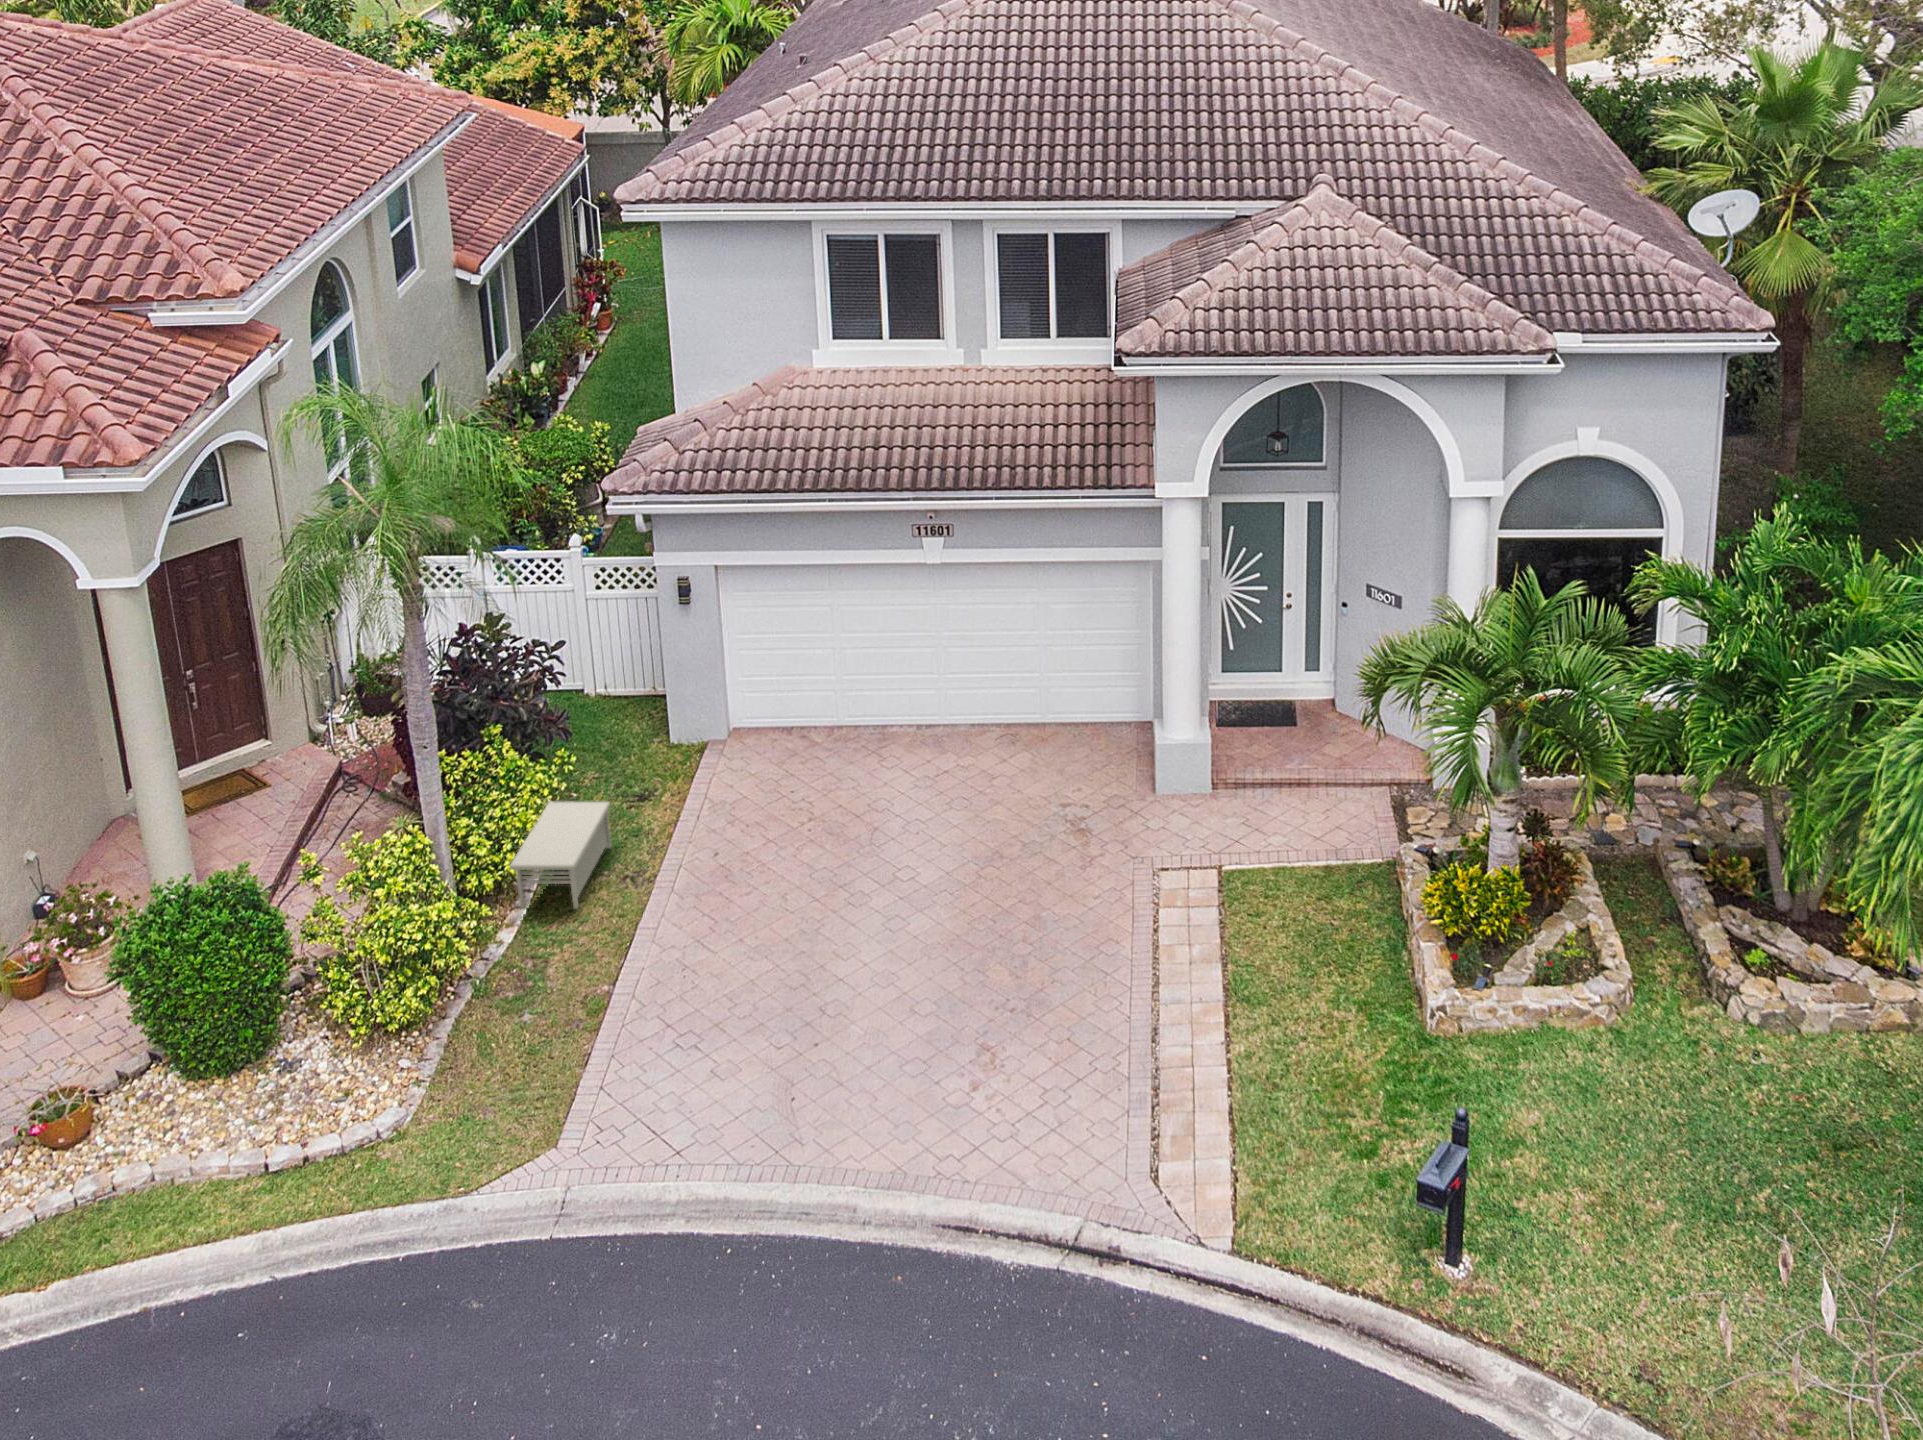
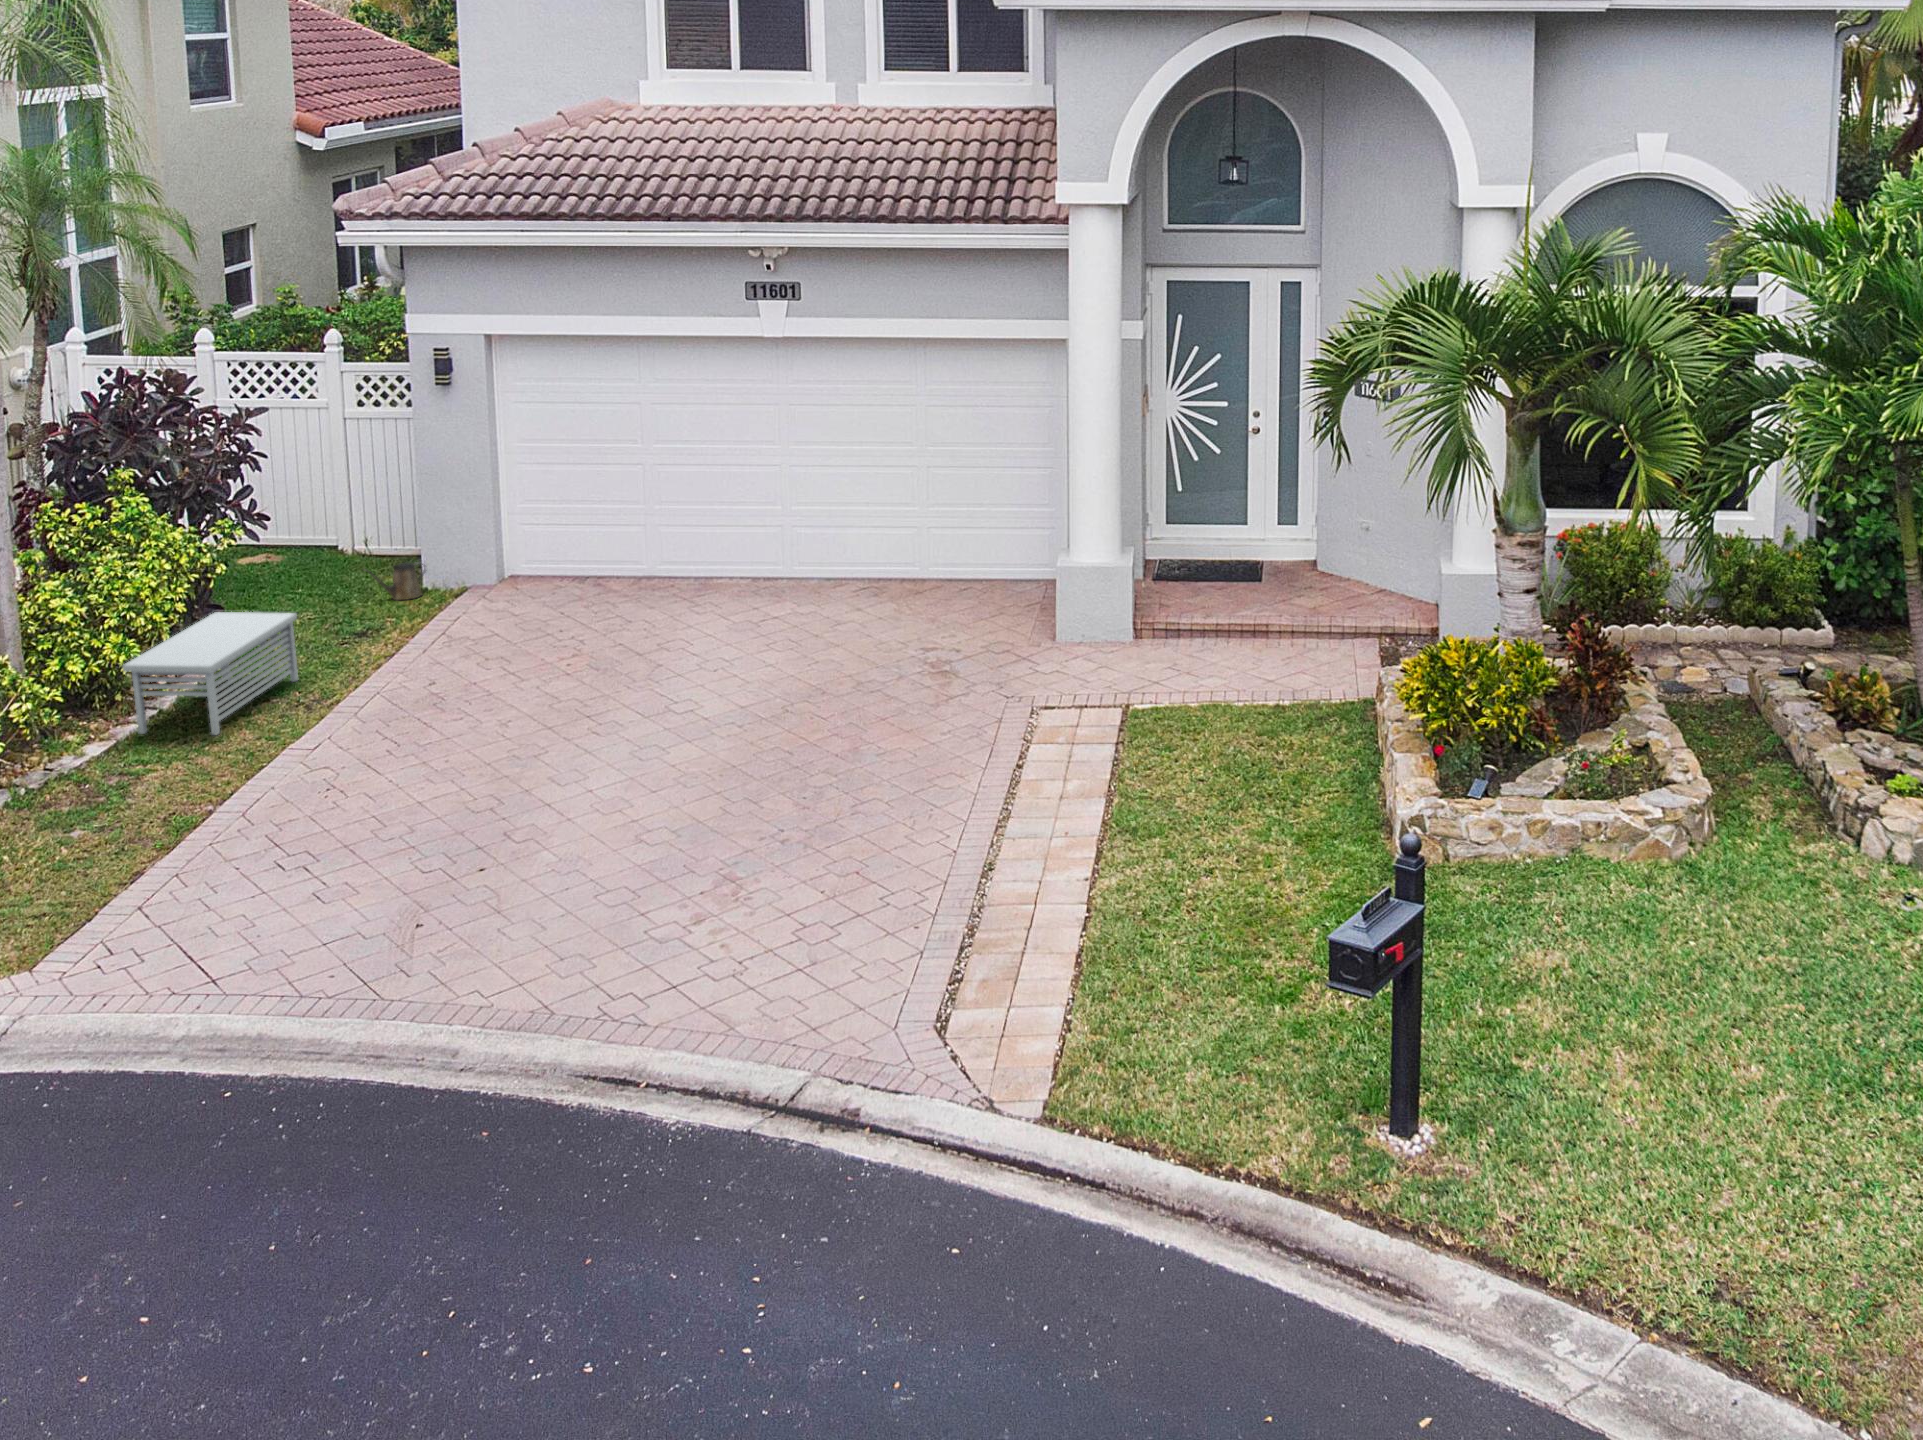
watering can: none [625,721,668,753] -> present [365,563,427,601]

